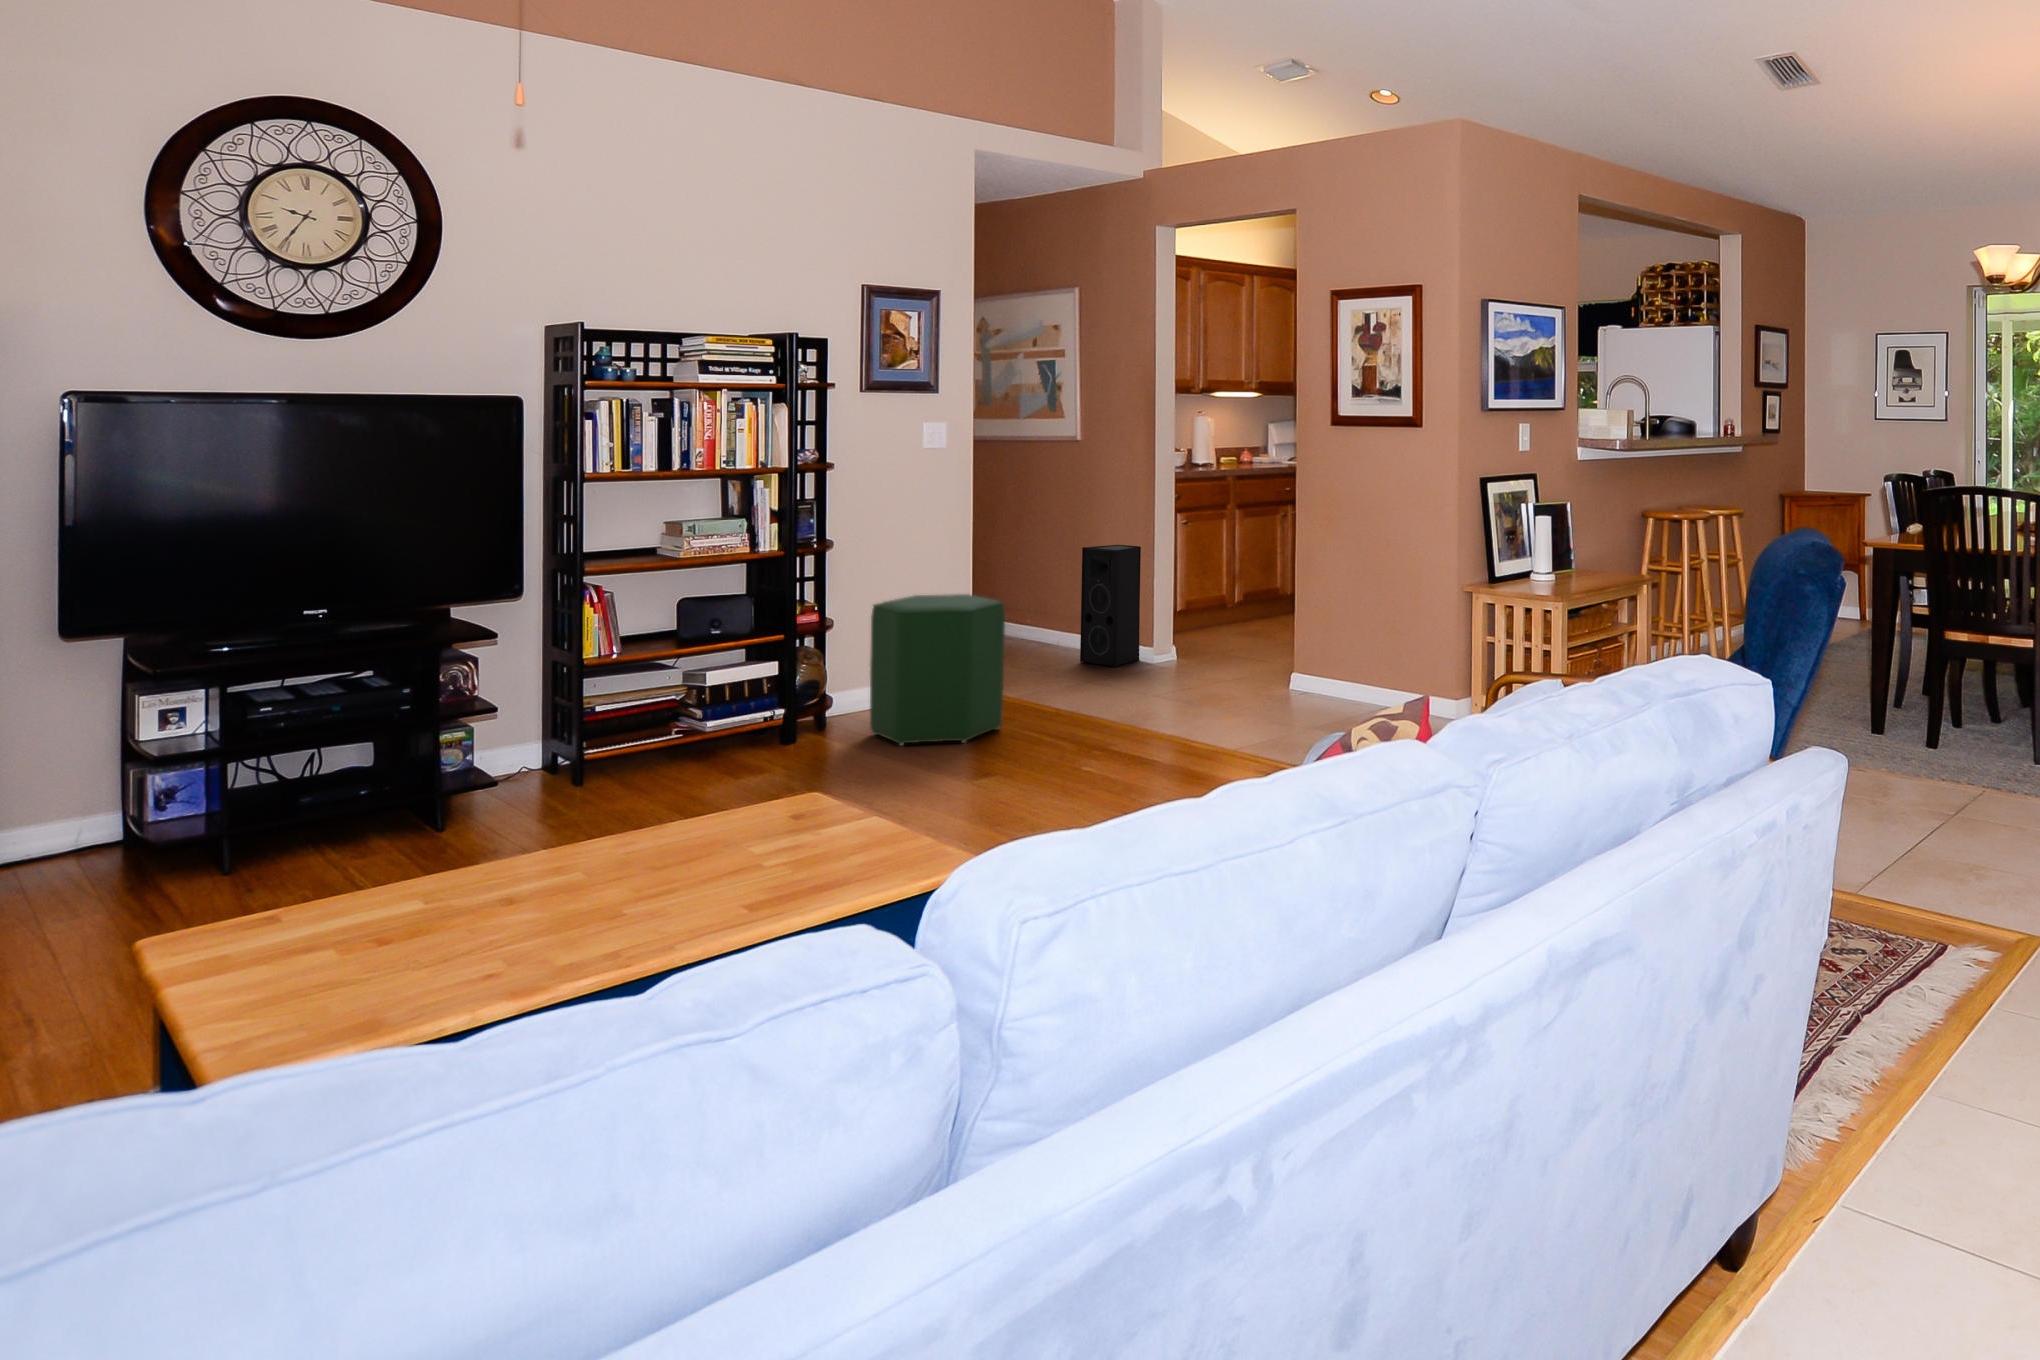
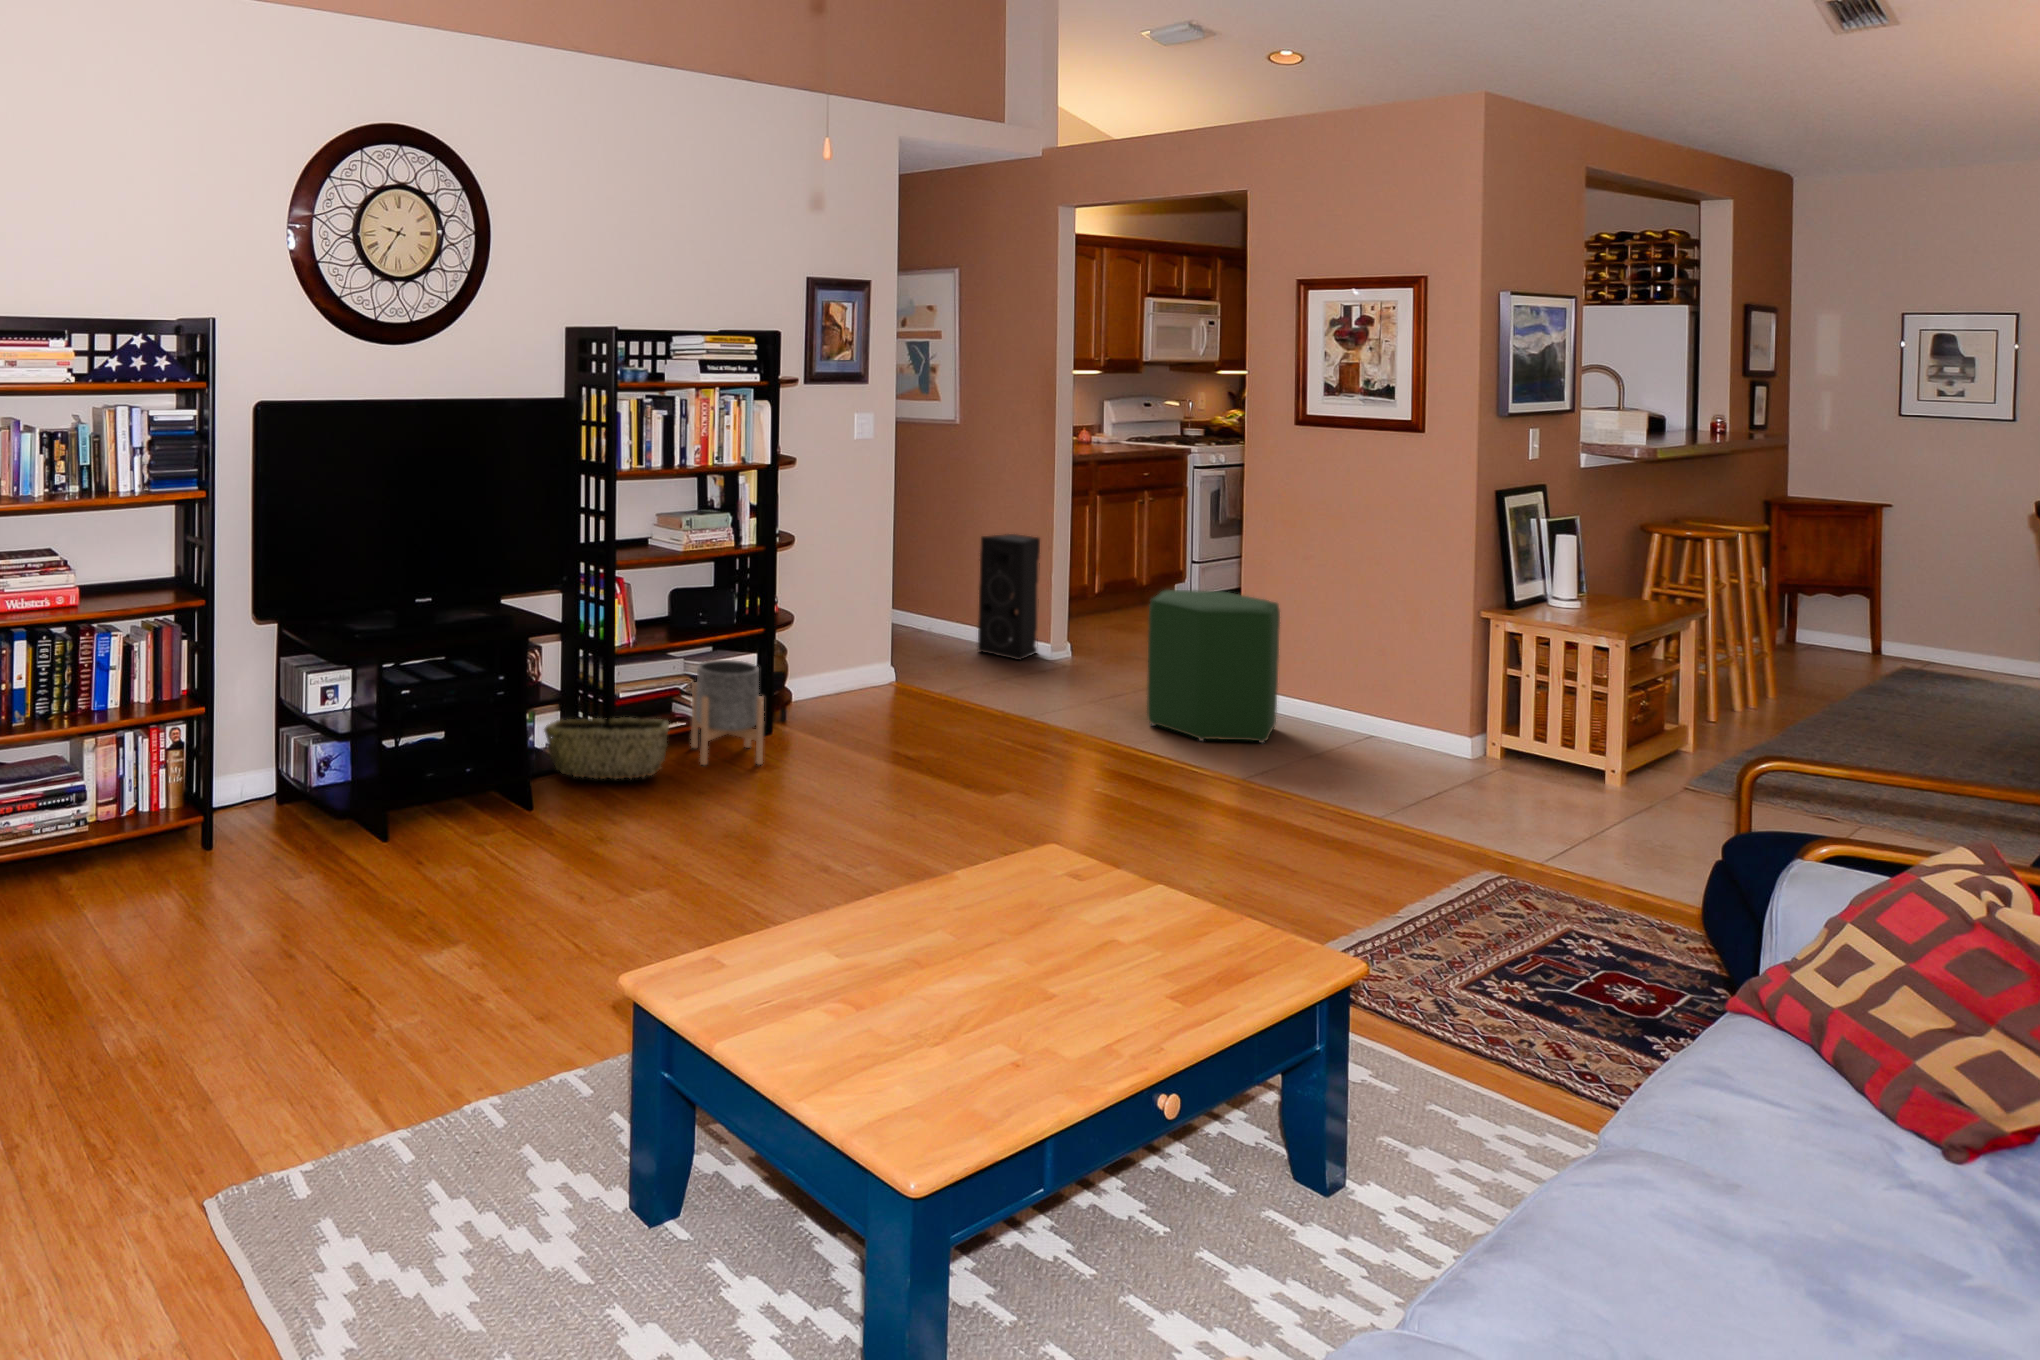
ottoman: present [870,594,1005,746] -> present [1147,590,1280,743]
planter: none [682,669,757,777] -> present [691,660,764,765]
woven basket: none [481,732,642,797] -> present [544,717,669,779]

